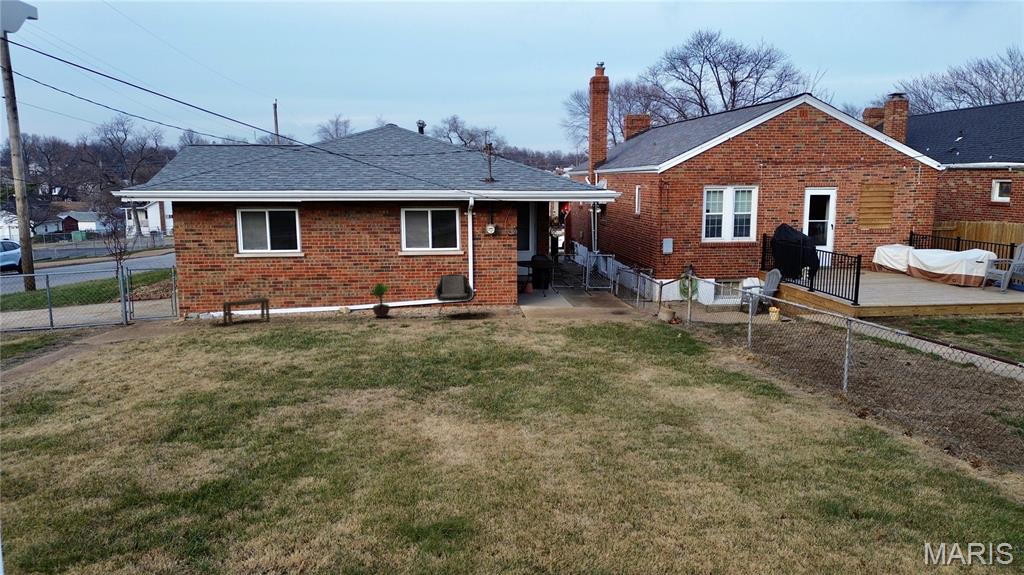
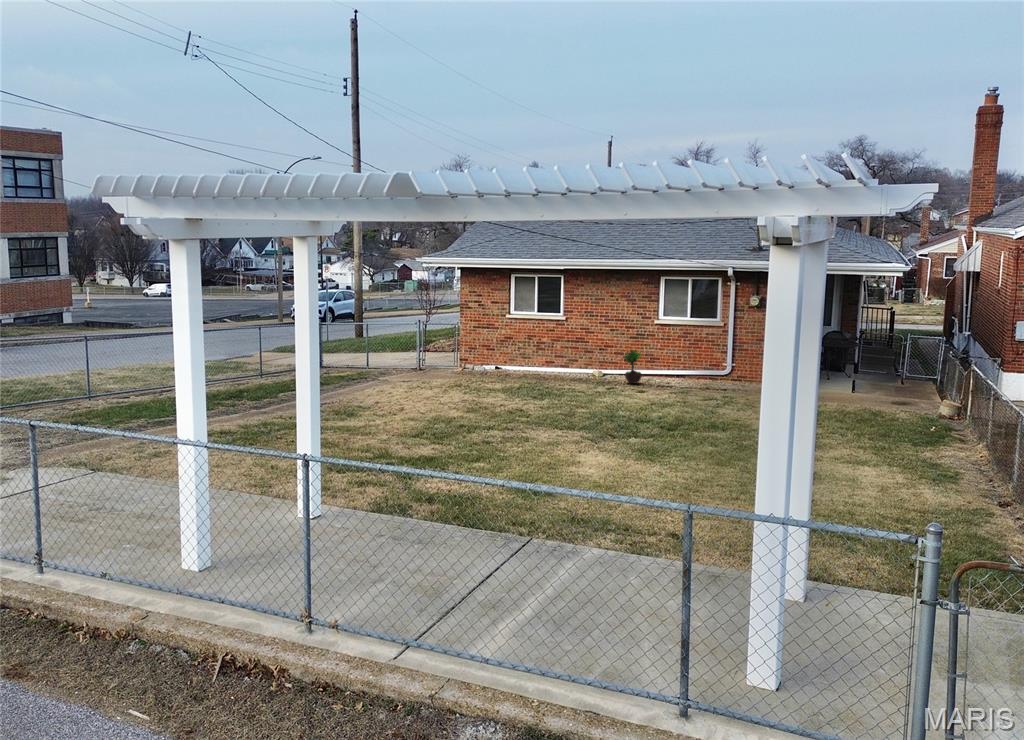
lounge chair: present [435,274,473,319] -> none [683,346,725,393]
bench: present [223,298,270,326] -> none [492,355,532,378]

